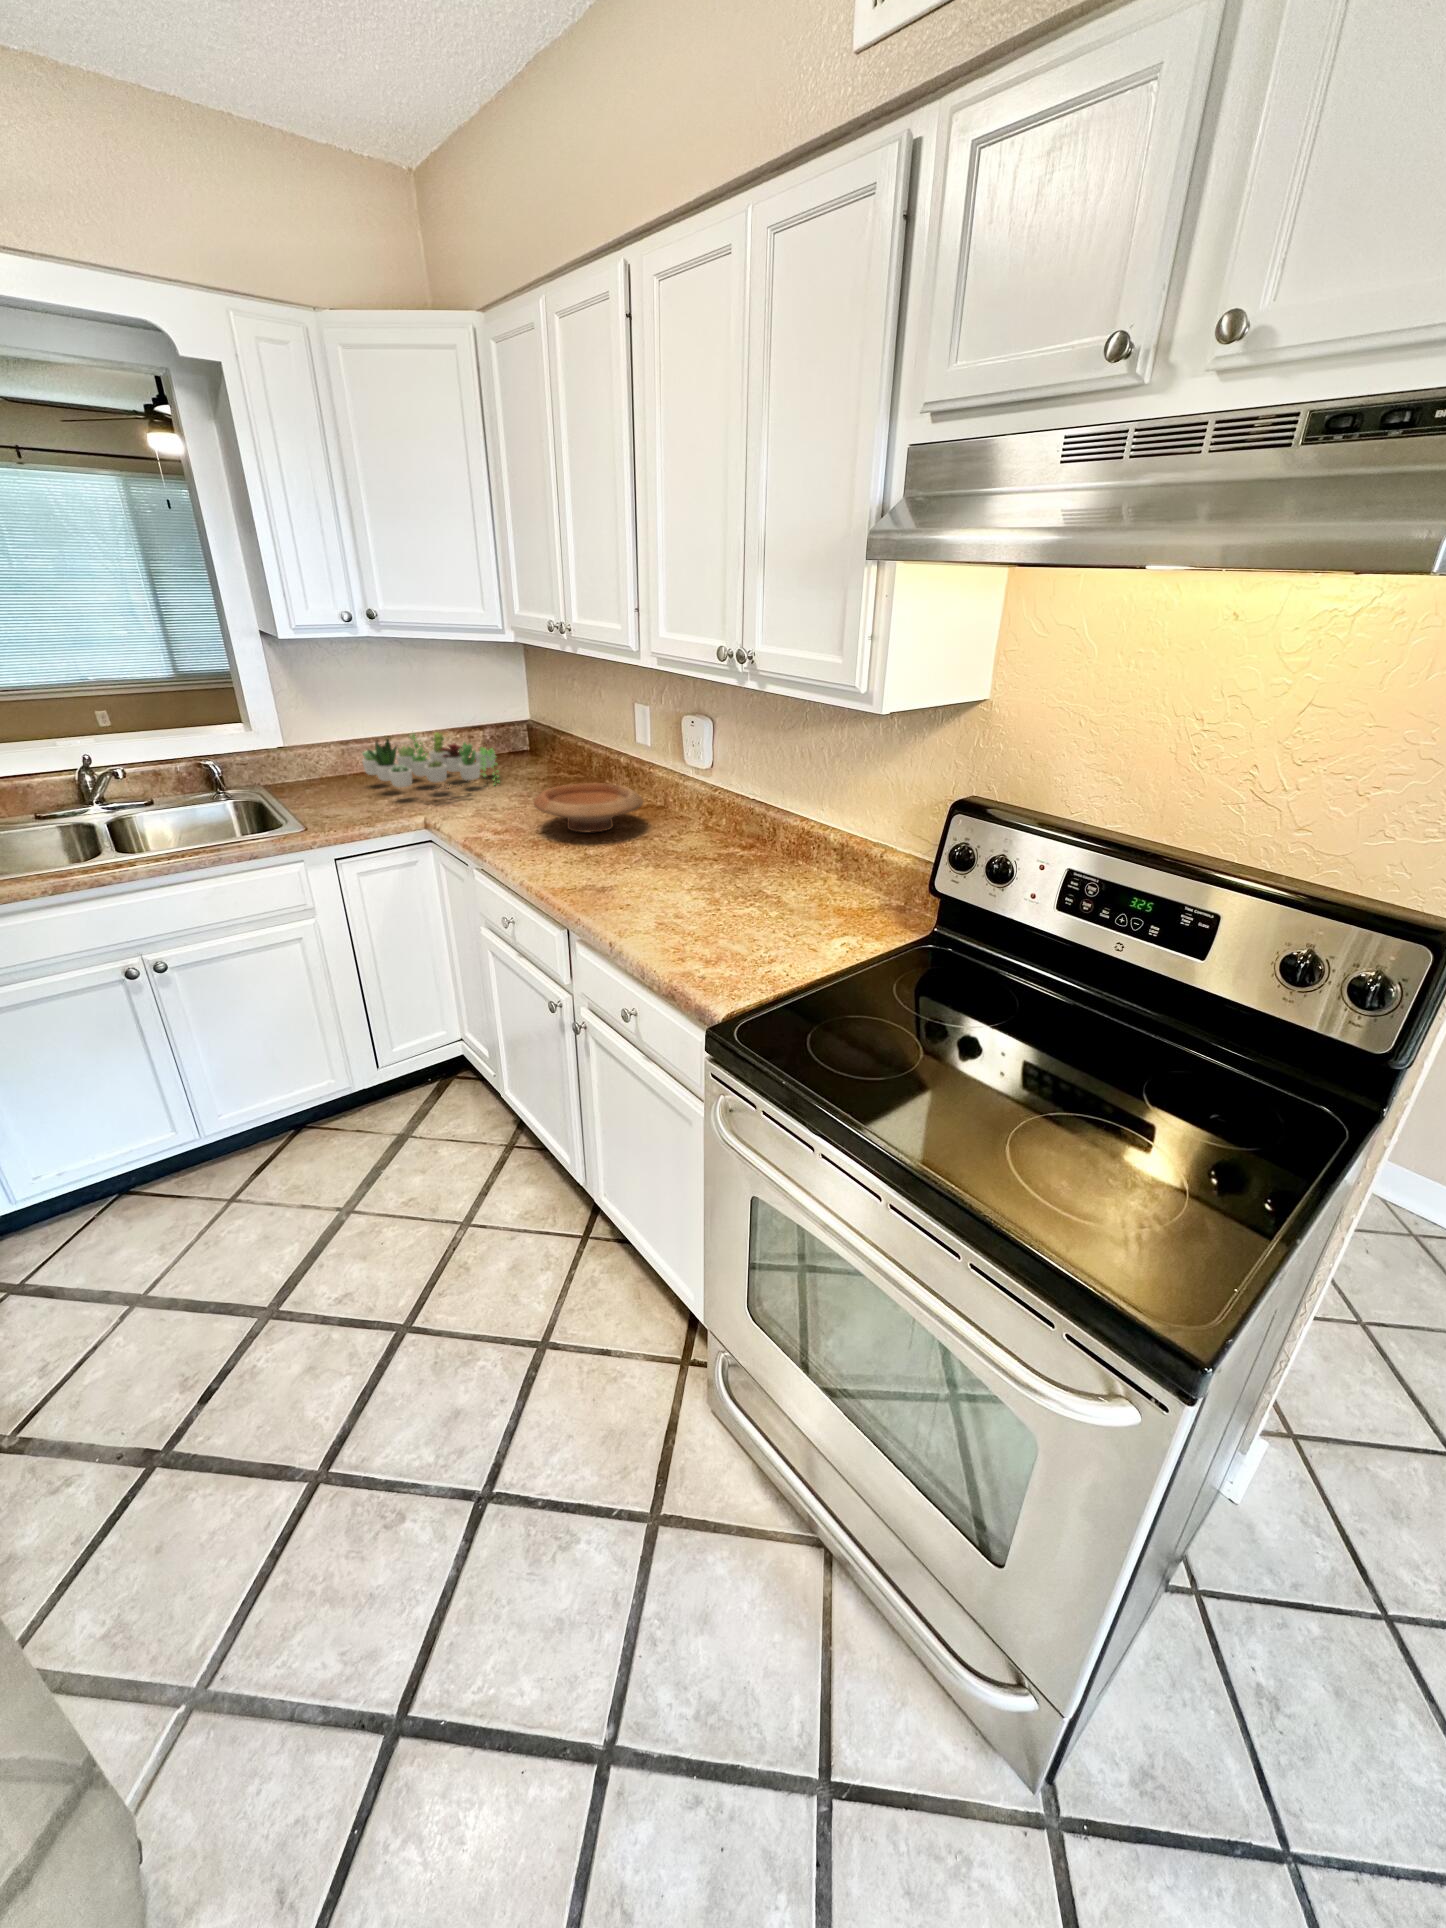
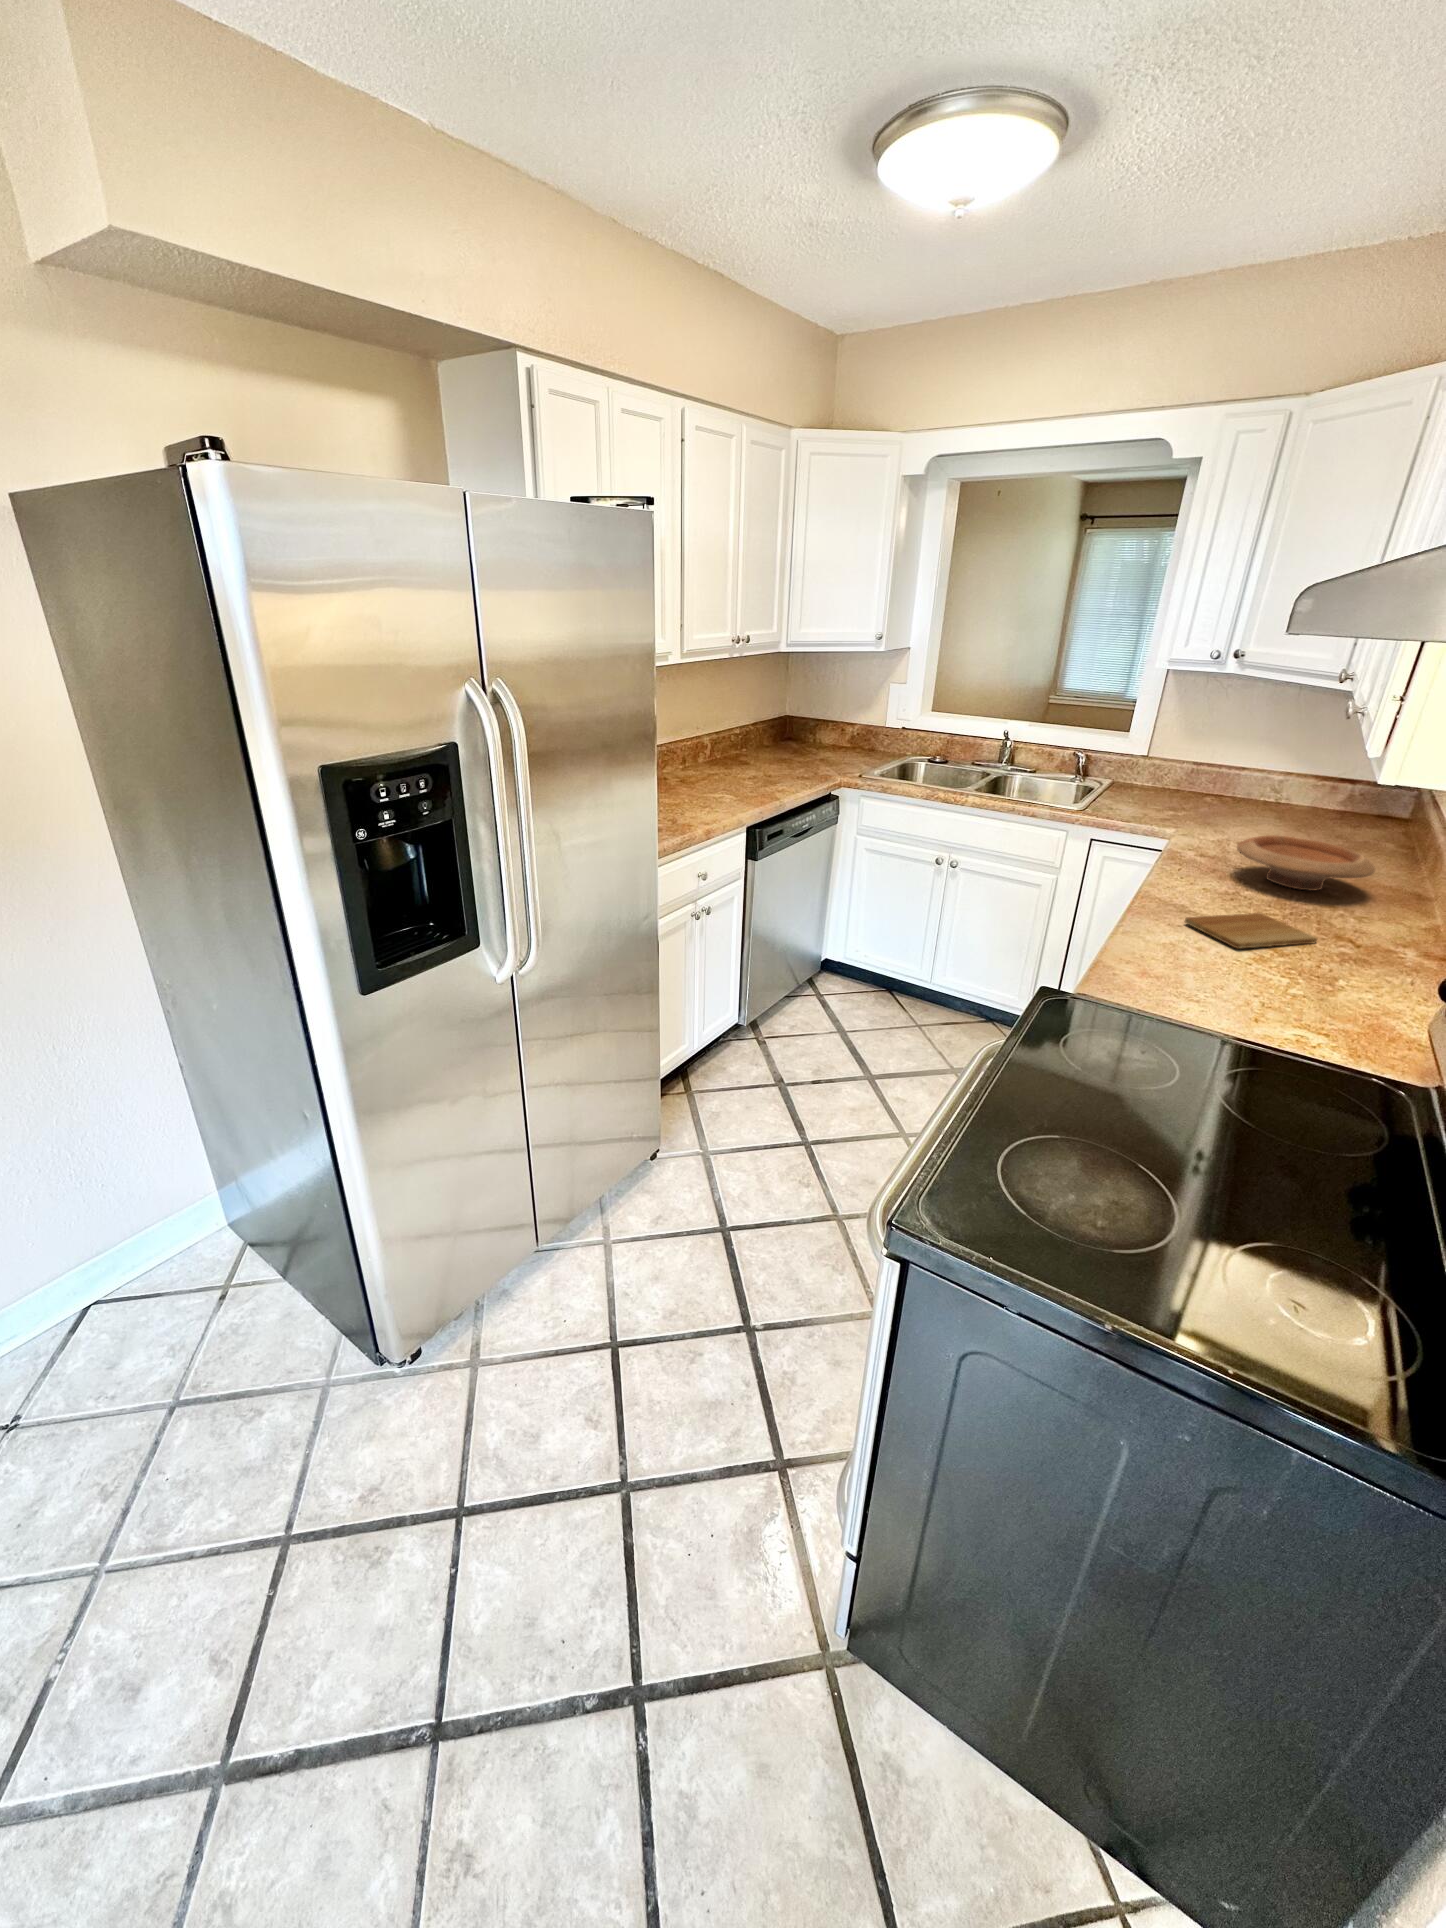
succulent plant: present [362,732,499,790] -> none [1180,763,1318,833]
cutting board: none [623,862,699,900] -> present [1185,913,1317,949]

